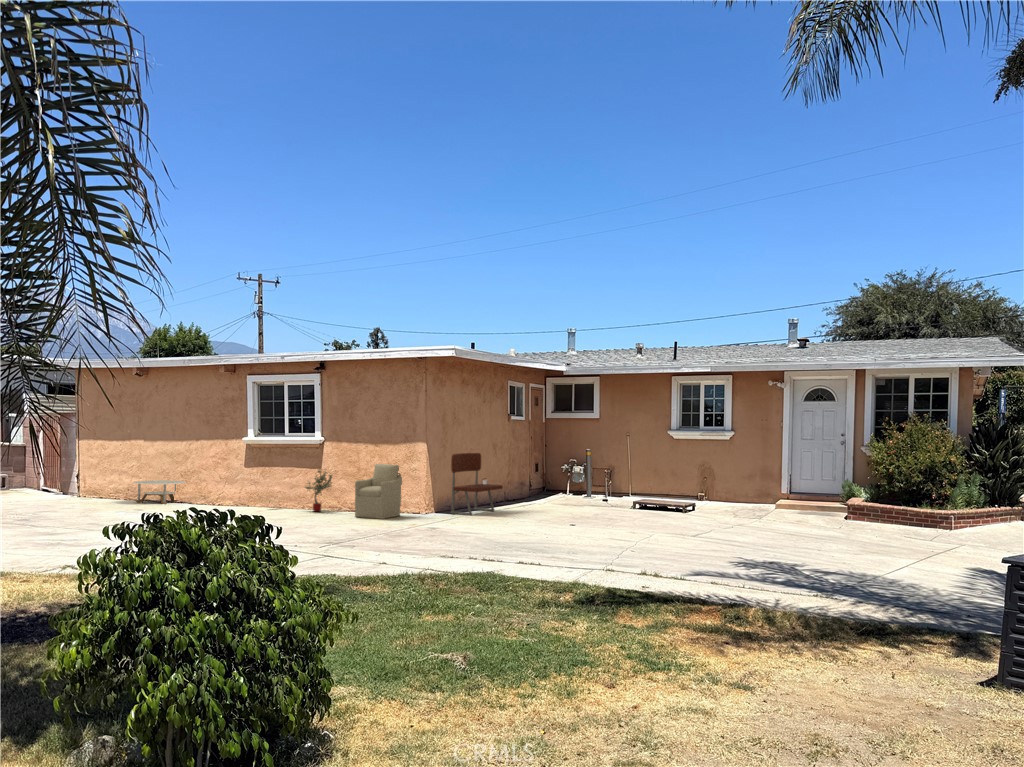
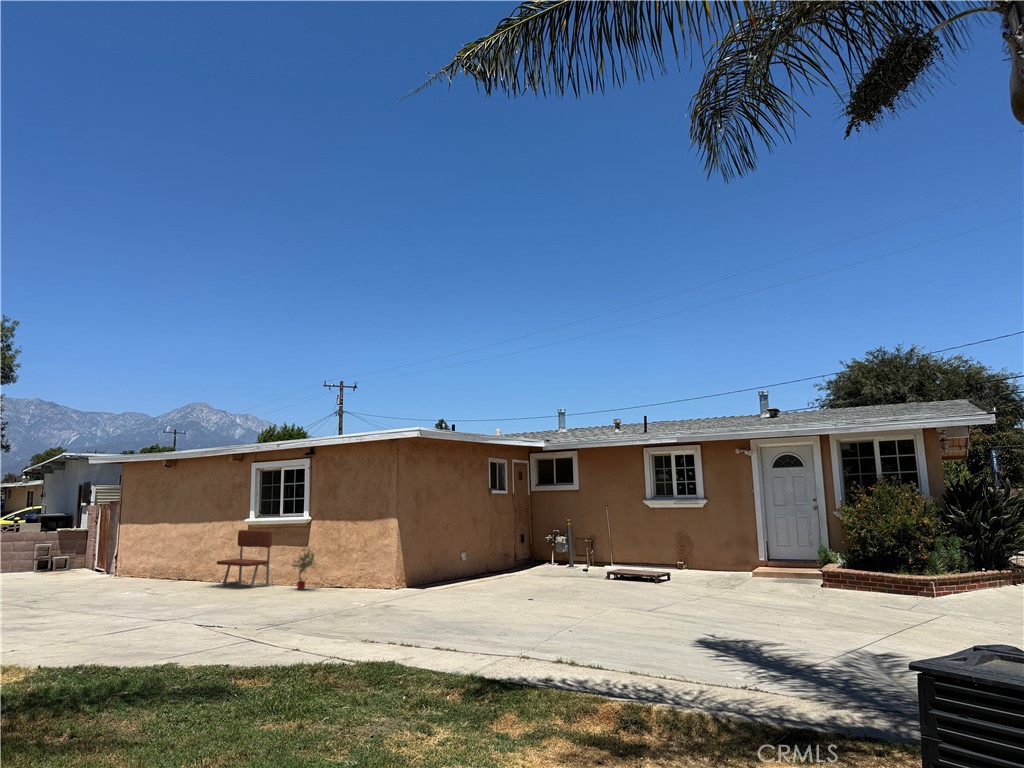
bench: present [451,453,503,515] -> present [217,530,272,588]
chair: present [355,464,402,519] -> none [329,541,378,597]
round table: present [134,480,186,504] -> none [148,560,199,584]

